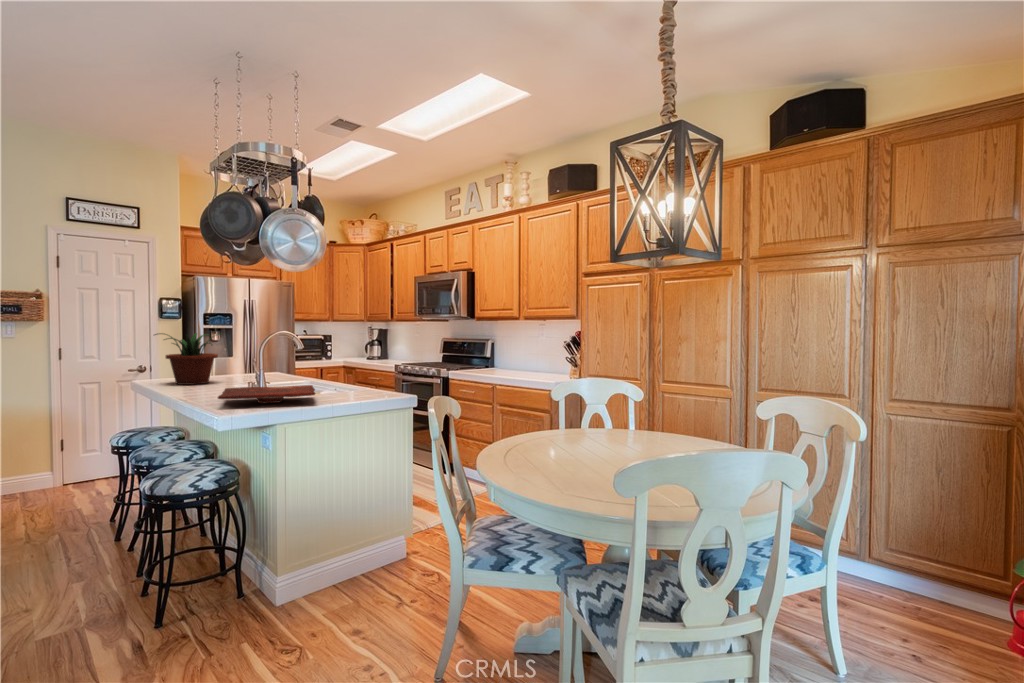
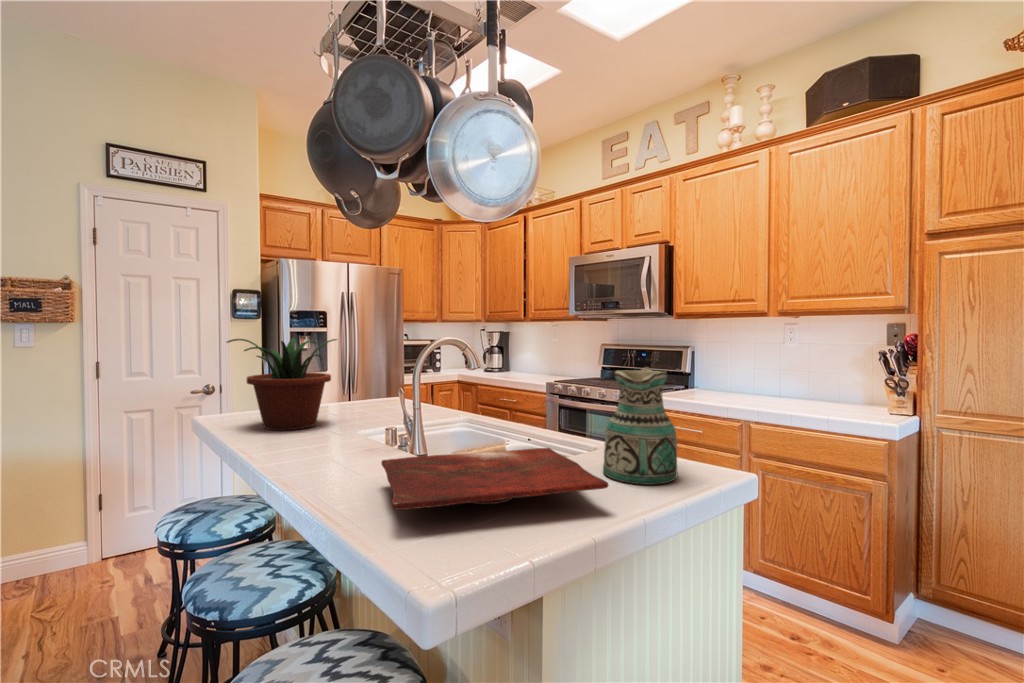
ceramic pitcher: none [338,348,372,400] -> present [603,367,678,485]

